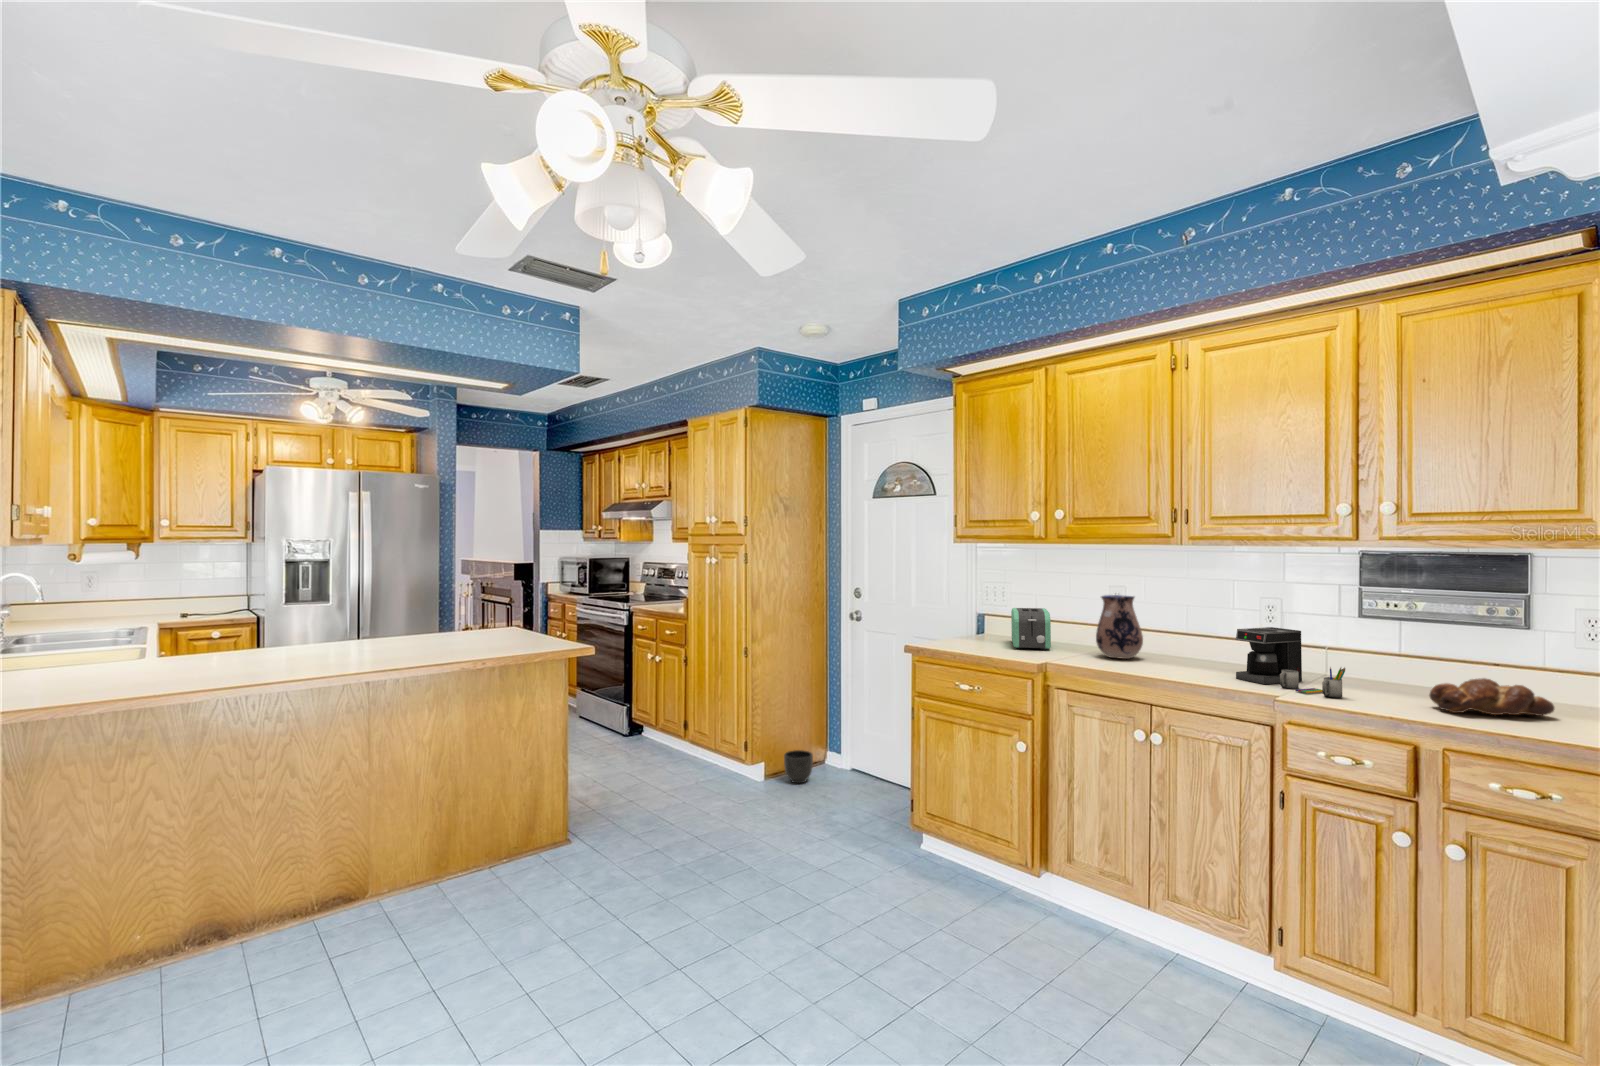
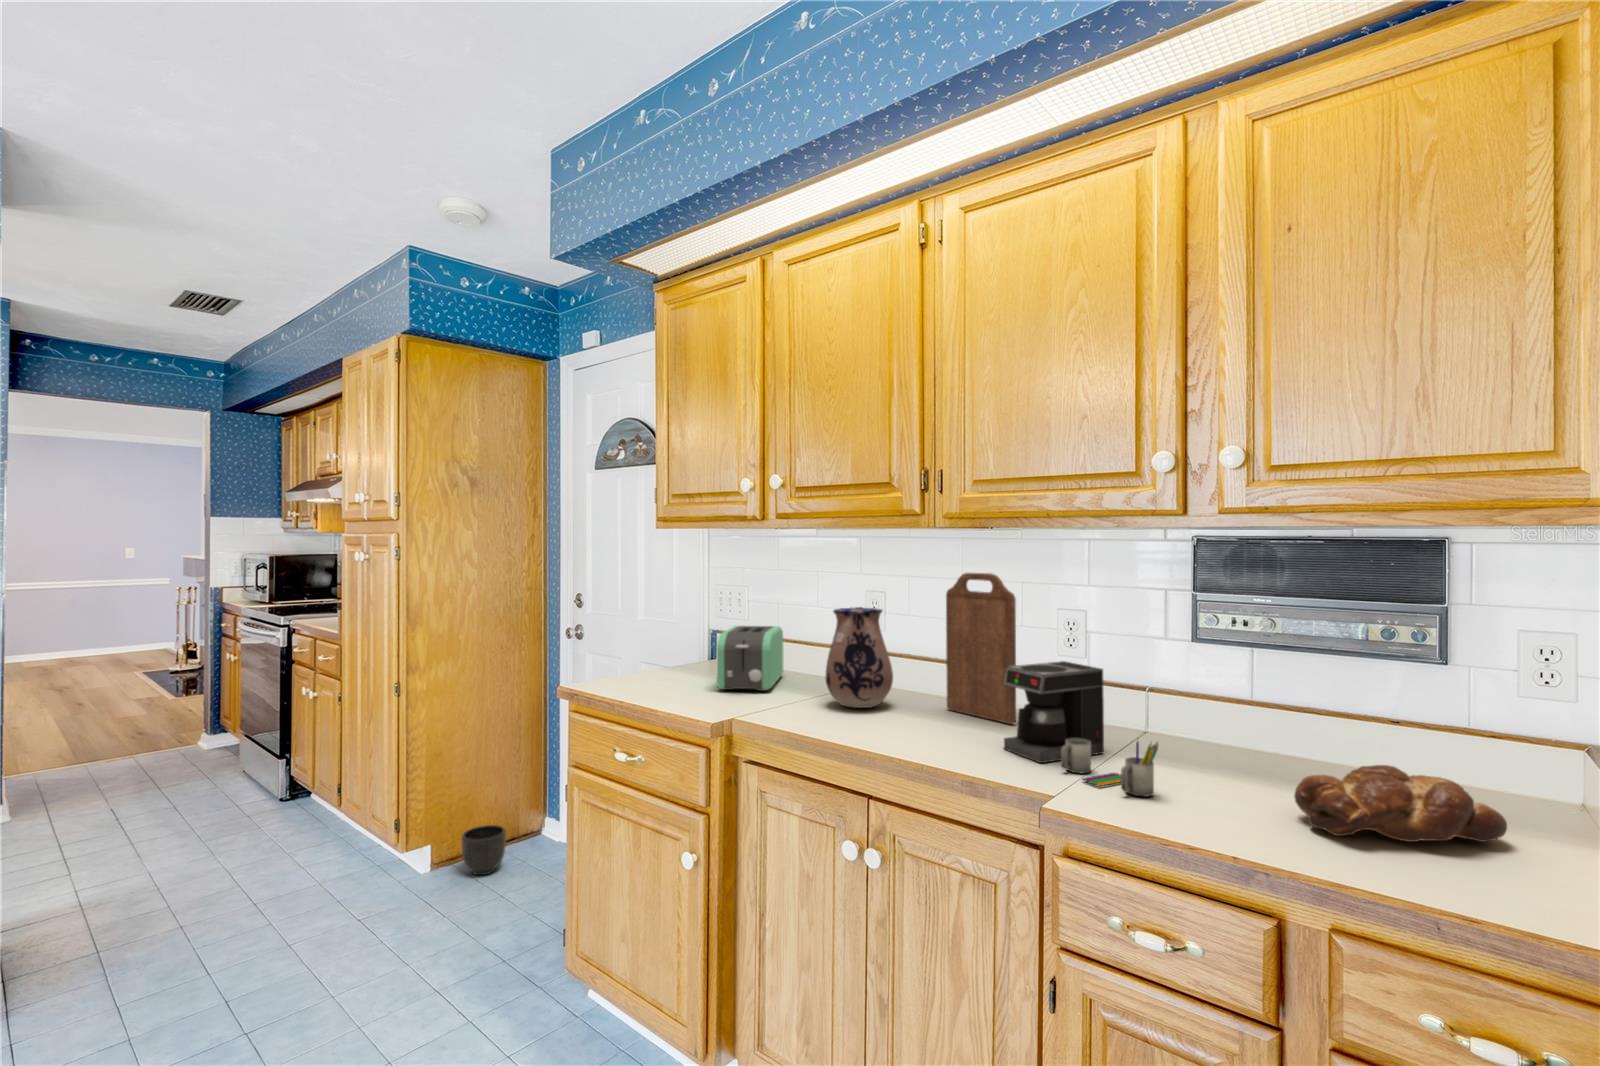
cutting board: none [1180,573,1235,668] -> present [946,573,1016,724]

